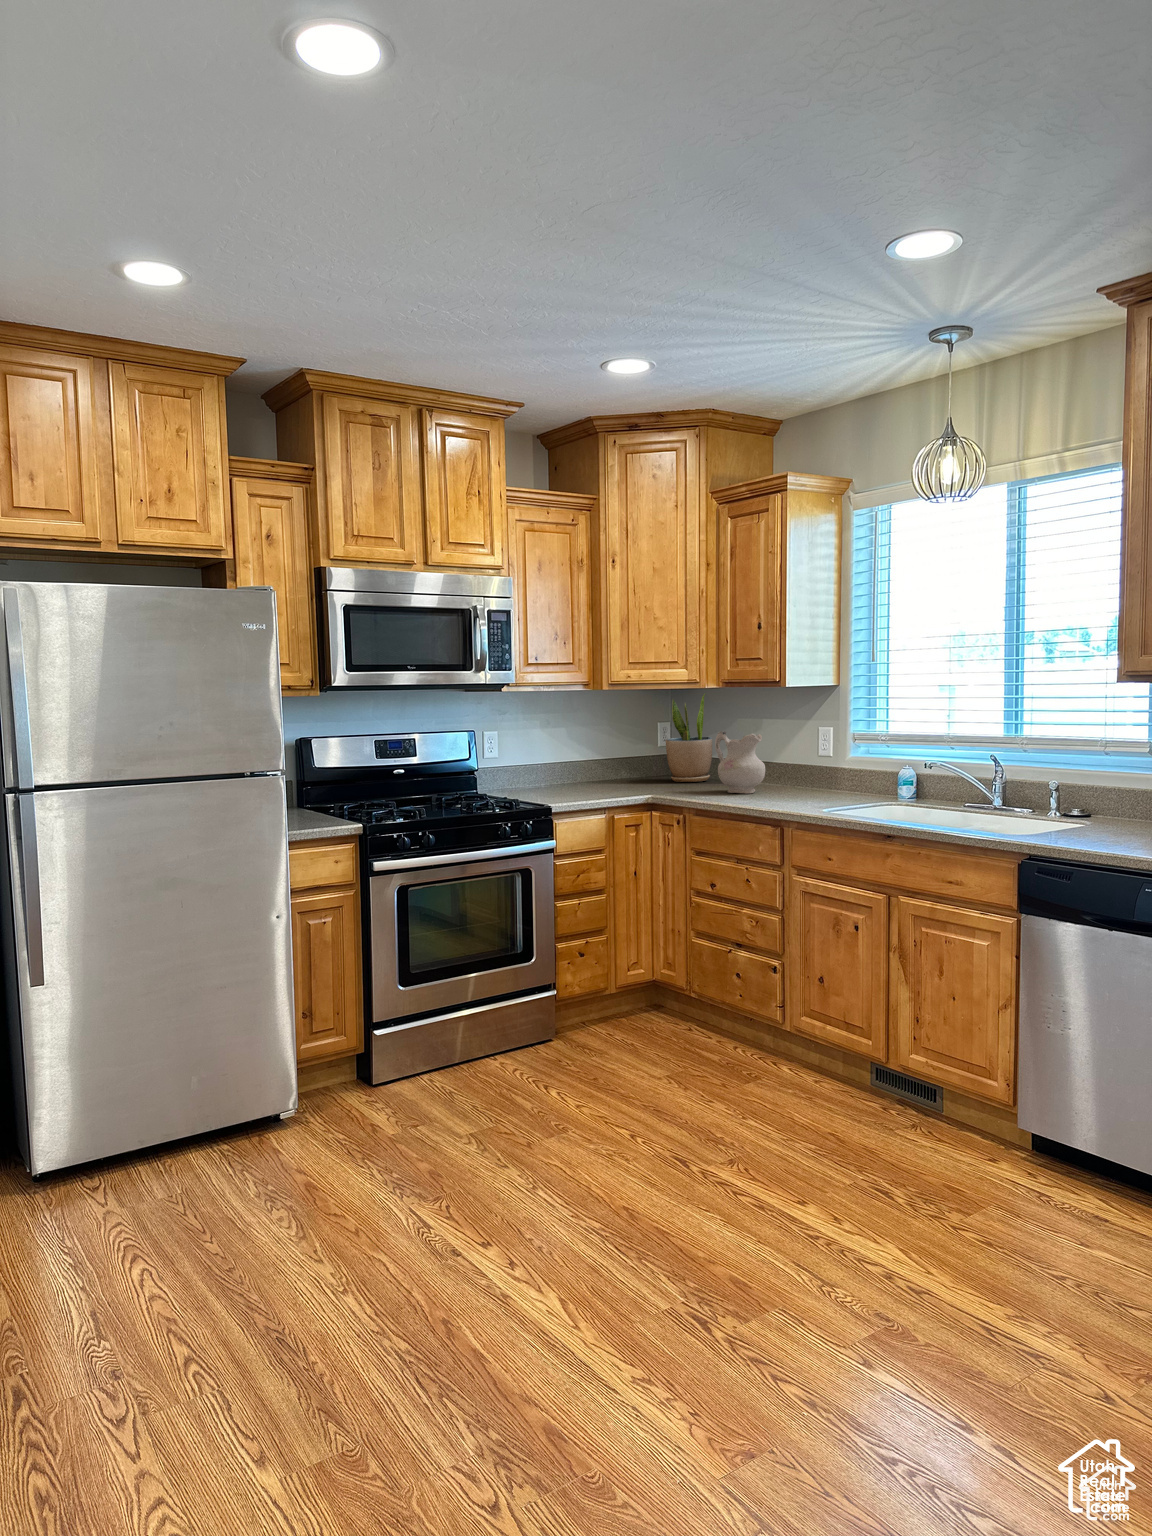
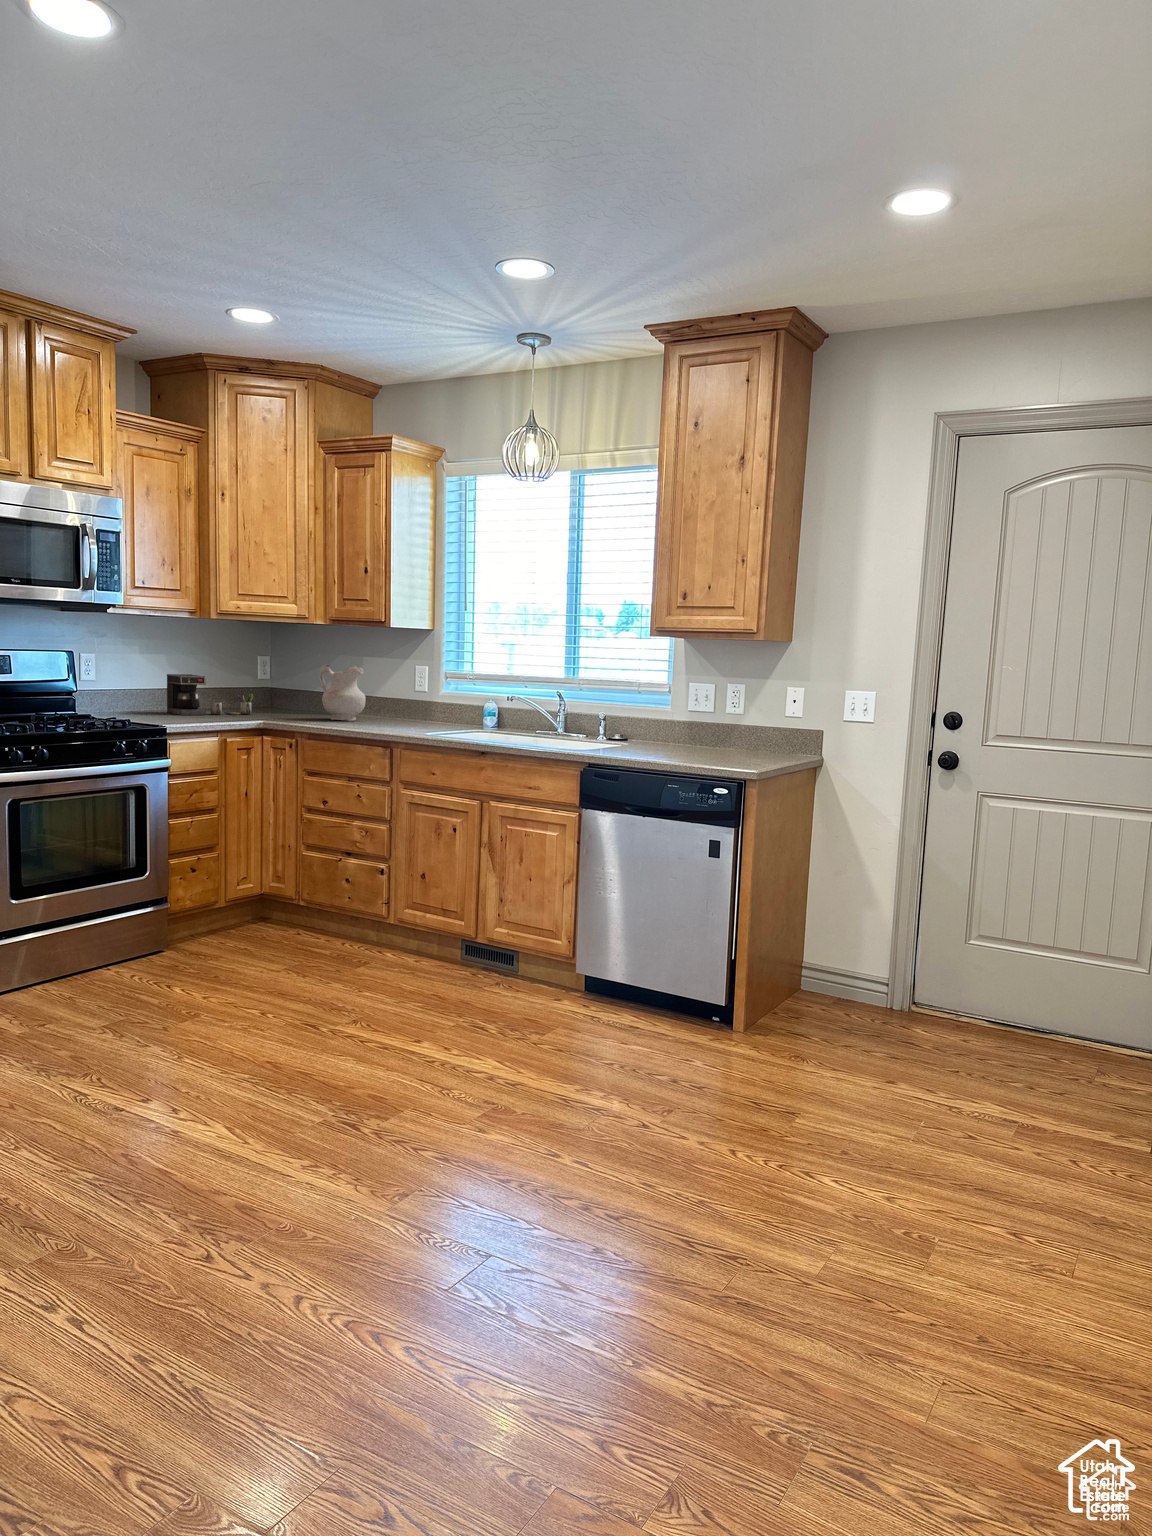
potted plant: present [666,694,712,782] -> none [267,629,312,712]
coffee maker: none [563,747,650,790] -> present [167,674,254,715]

